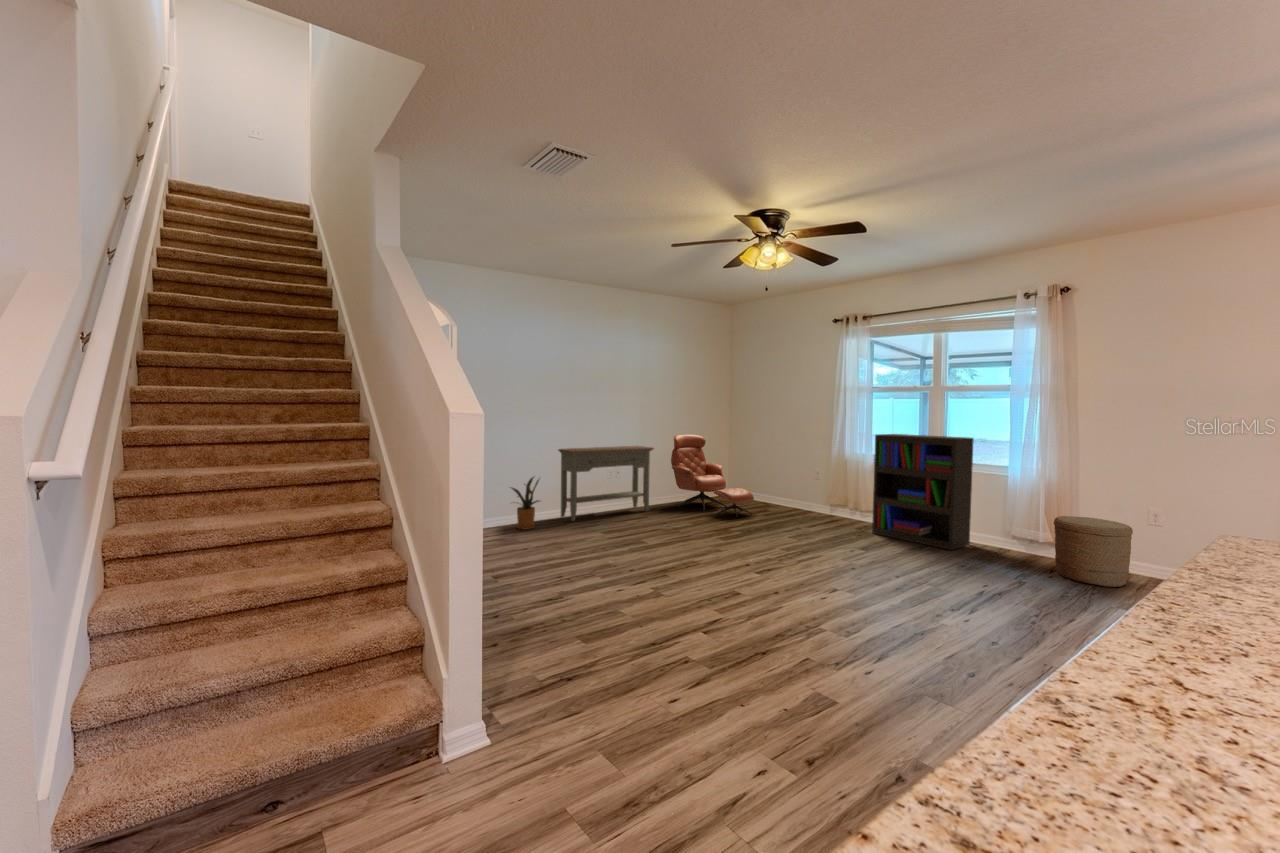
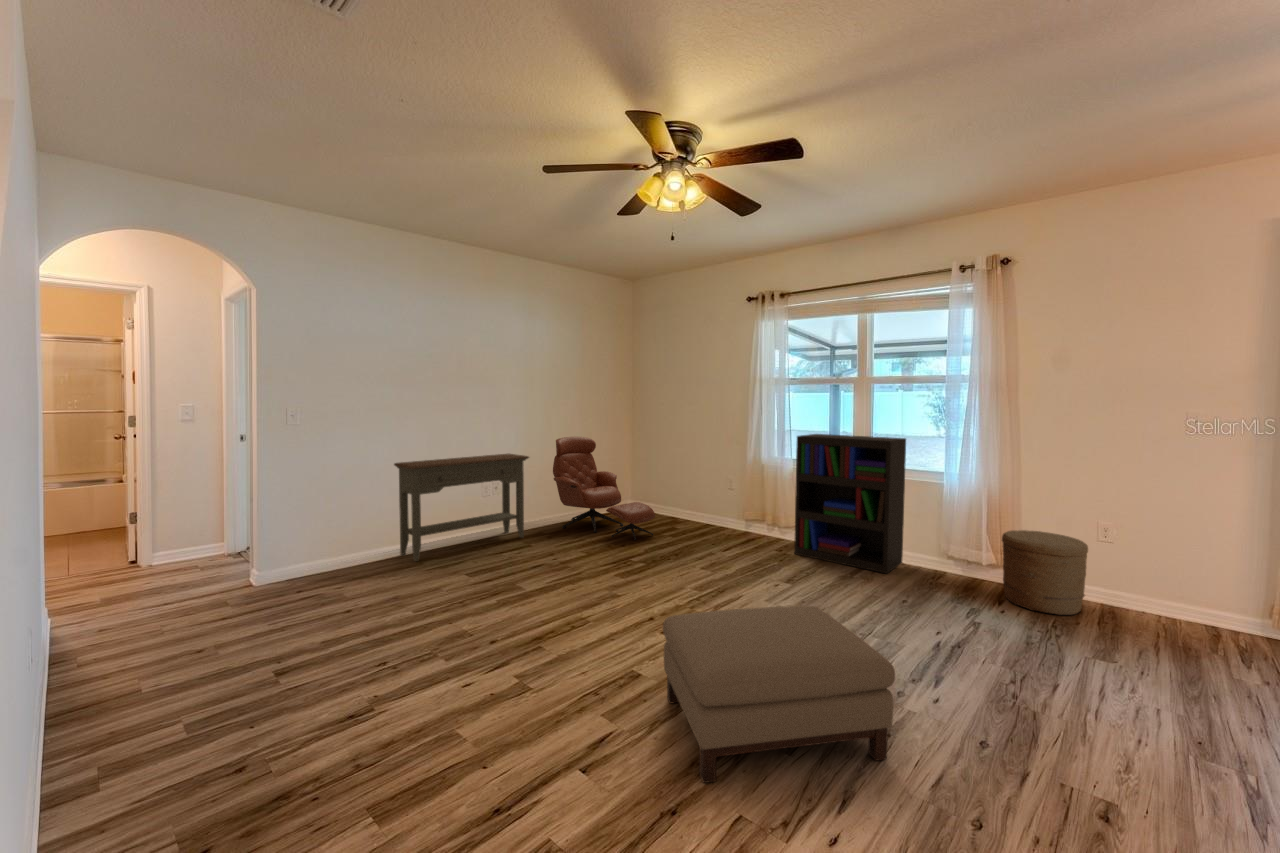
house plant: present [511,477,539,530] -> none [307,502,371,581]
ottoman: none [758,548,921,648] -> present [663,606,895,783]

